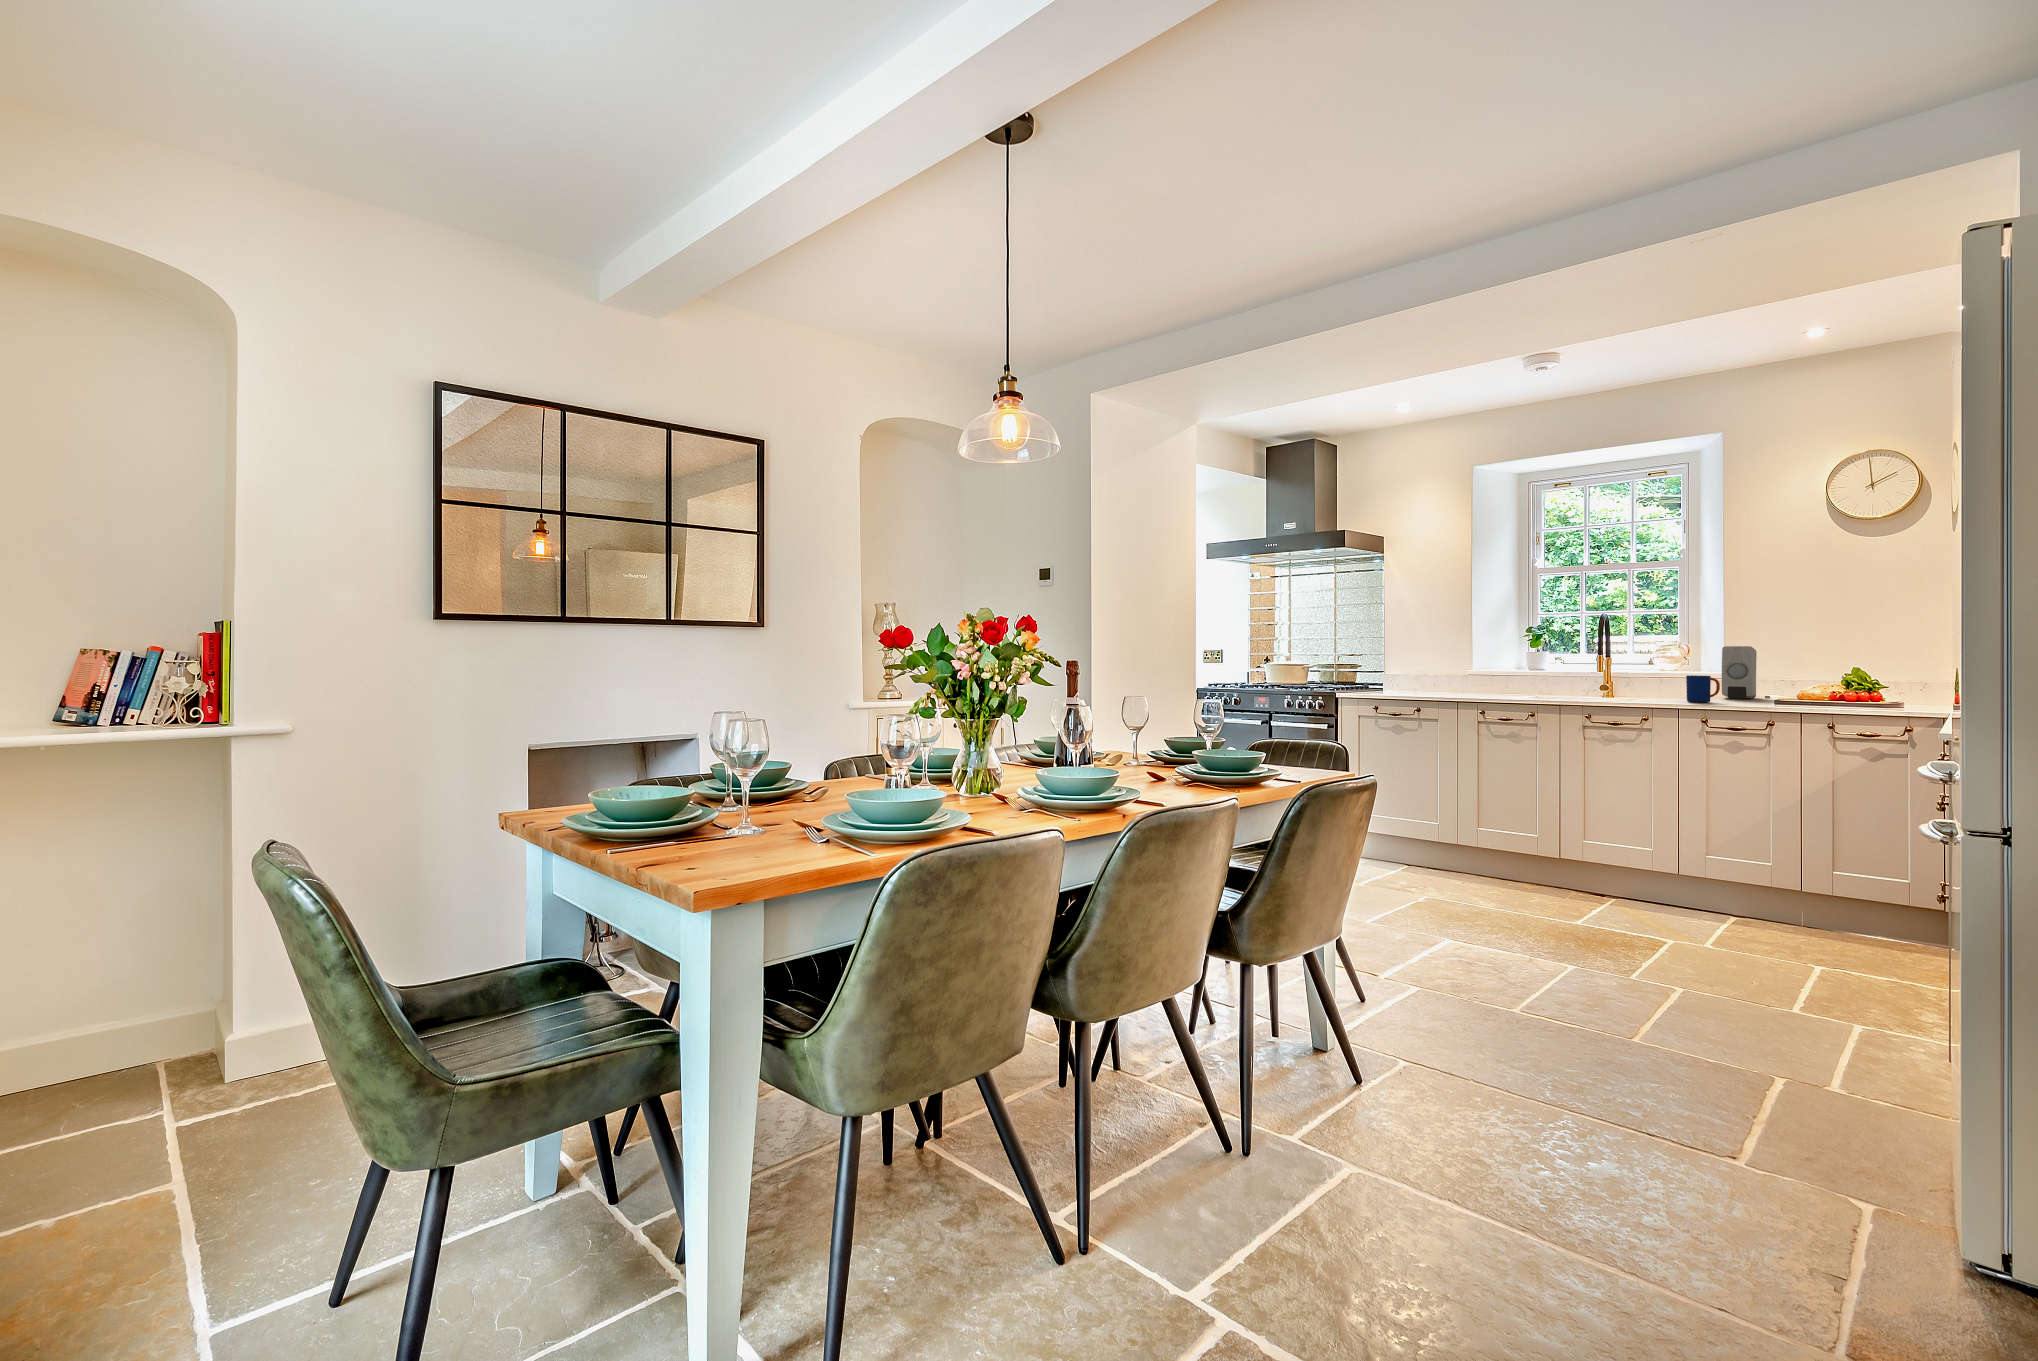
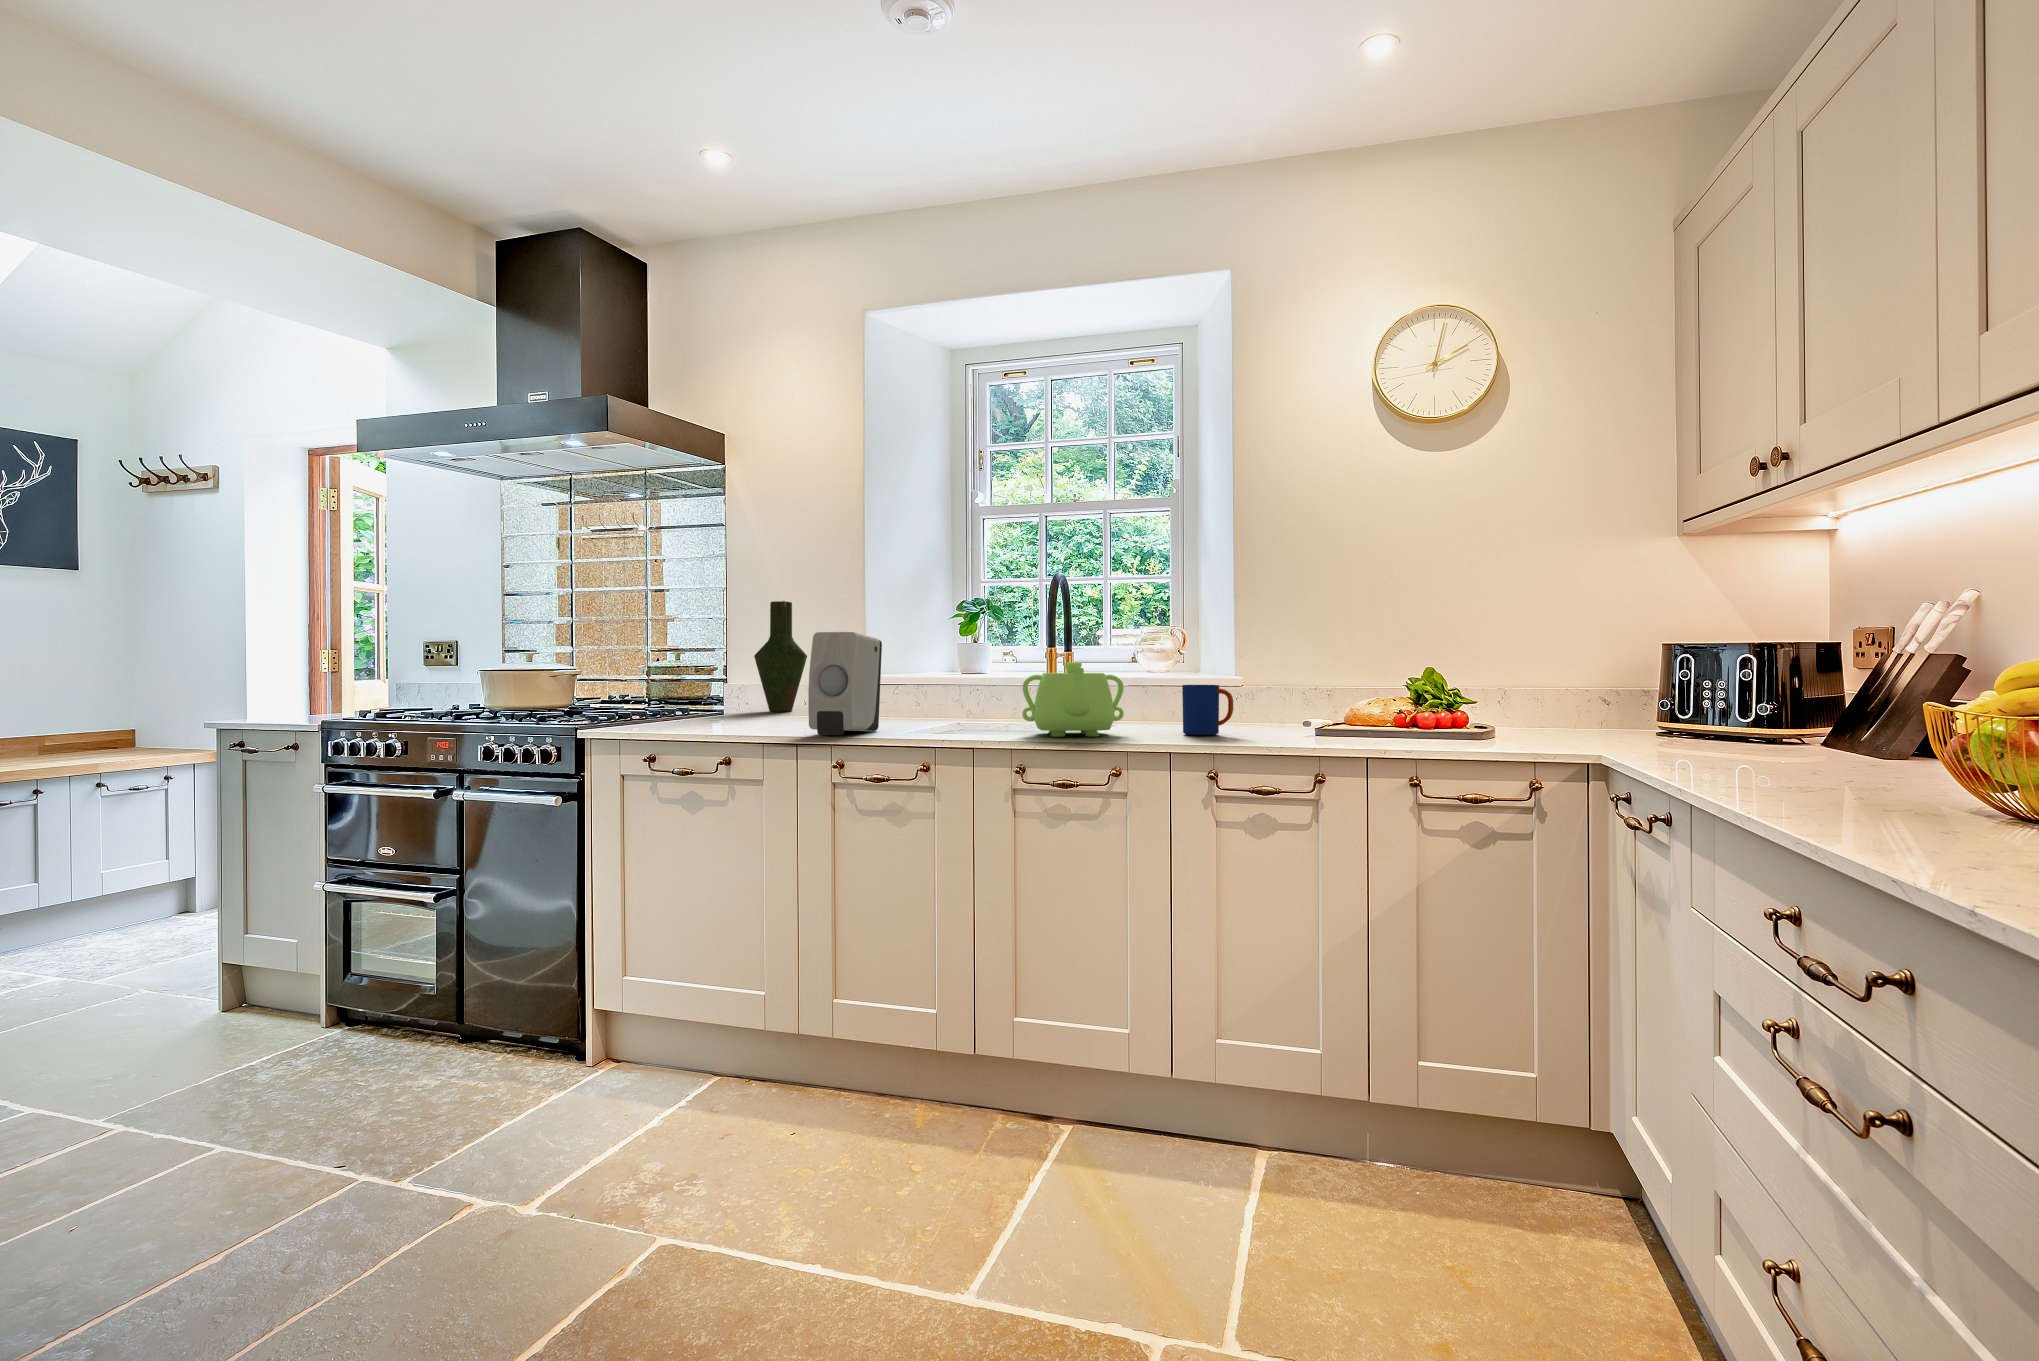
vase: none [1404,629,1435,688] -> present [754,601,807,712]
soap dispenser: present [1722,646,1757,699] -> present [808,632,882,735]
teapot: none [1586,663,1648,701] -> present [1022,662,1124,737]

